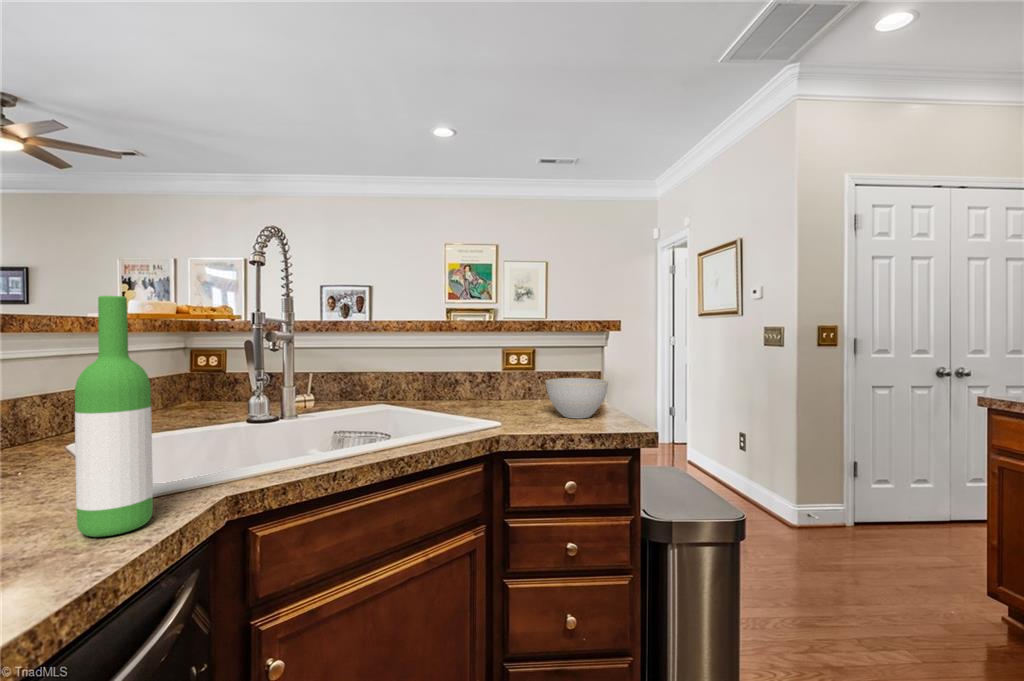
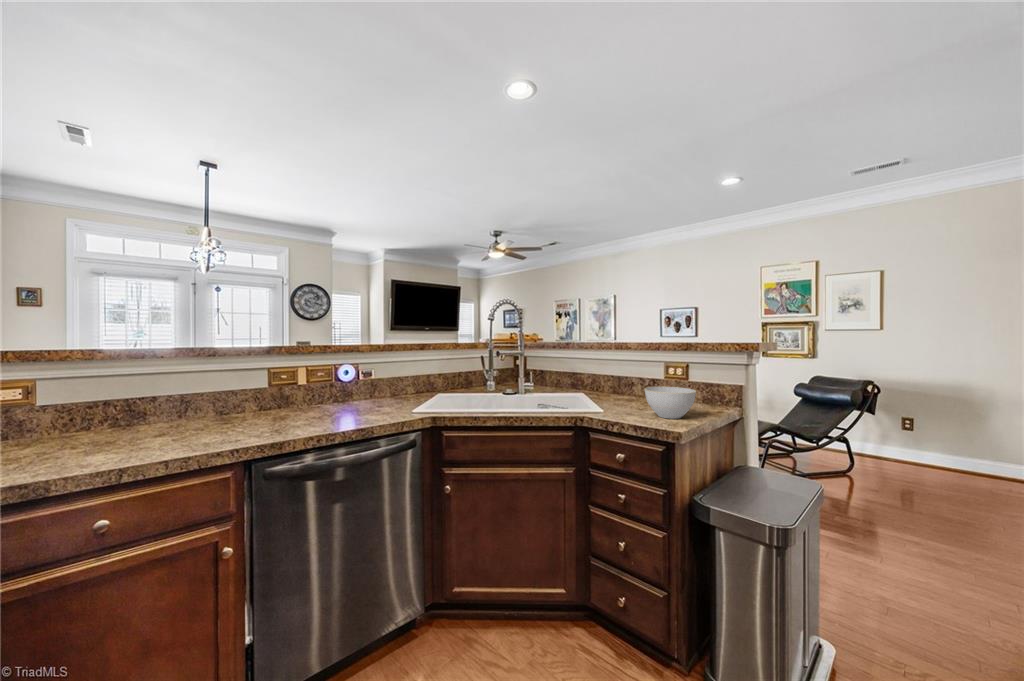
wine bottle: present [75,296,153,537] -> none [387,340,407,418]

